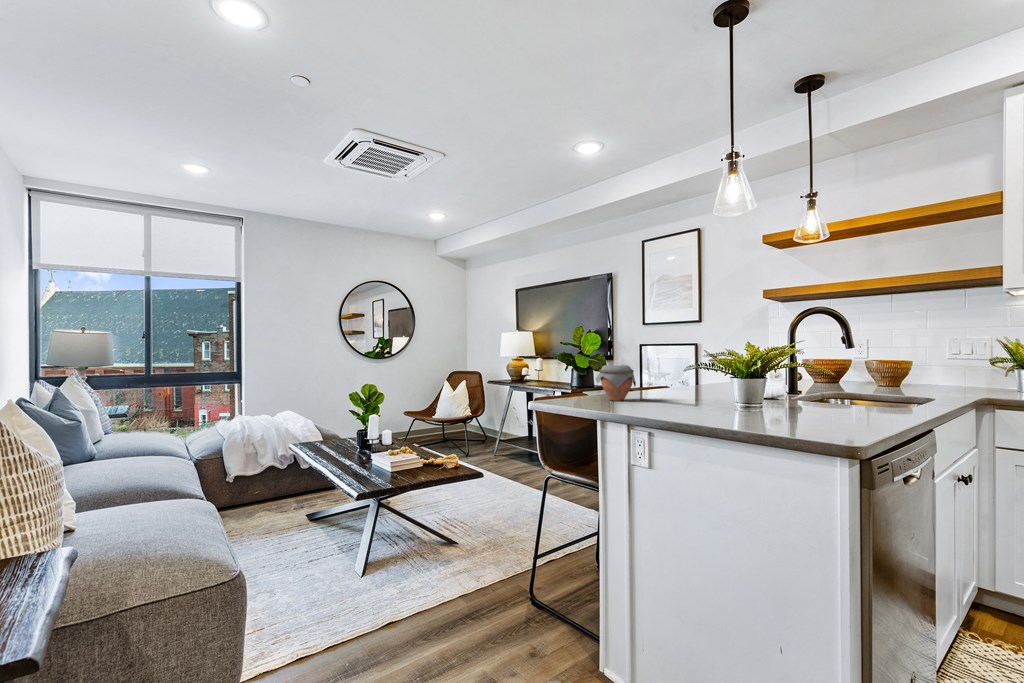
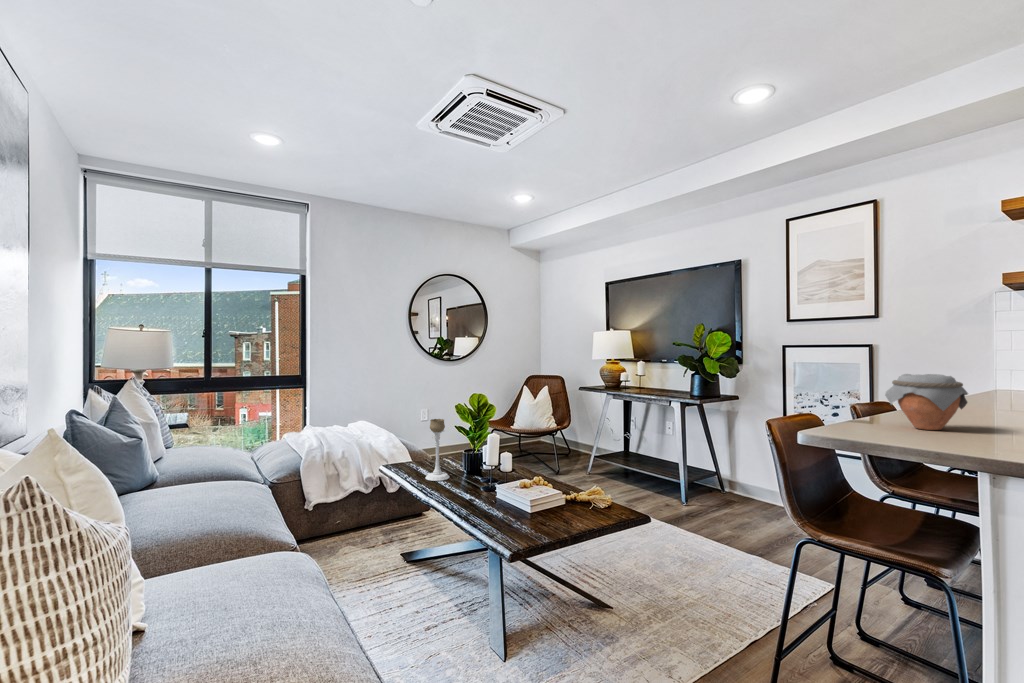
candle holder: none [328,405,348,454] -> present [425,419,449,481]

